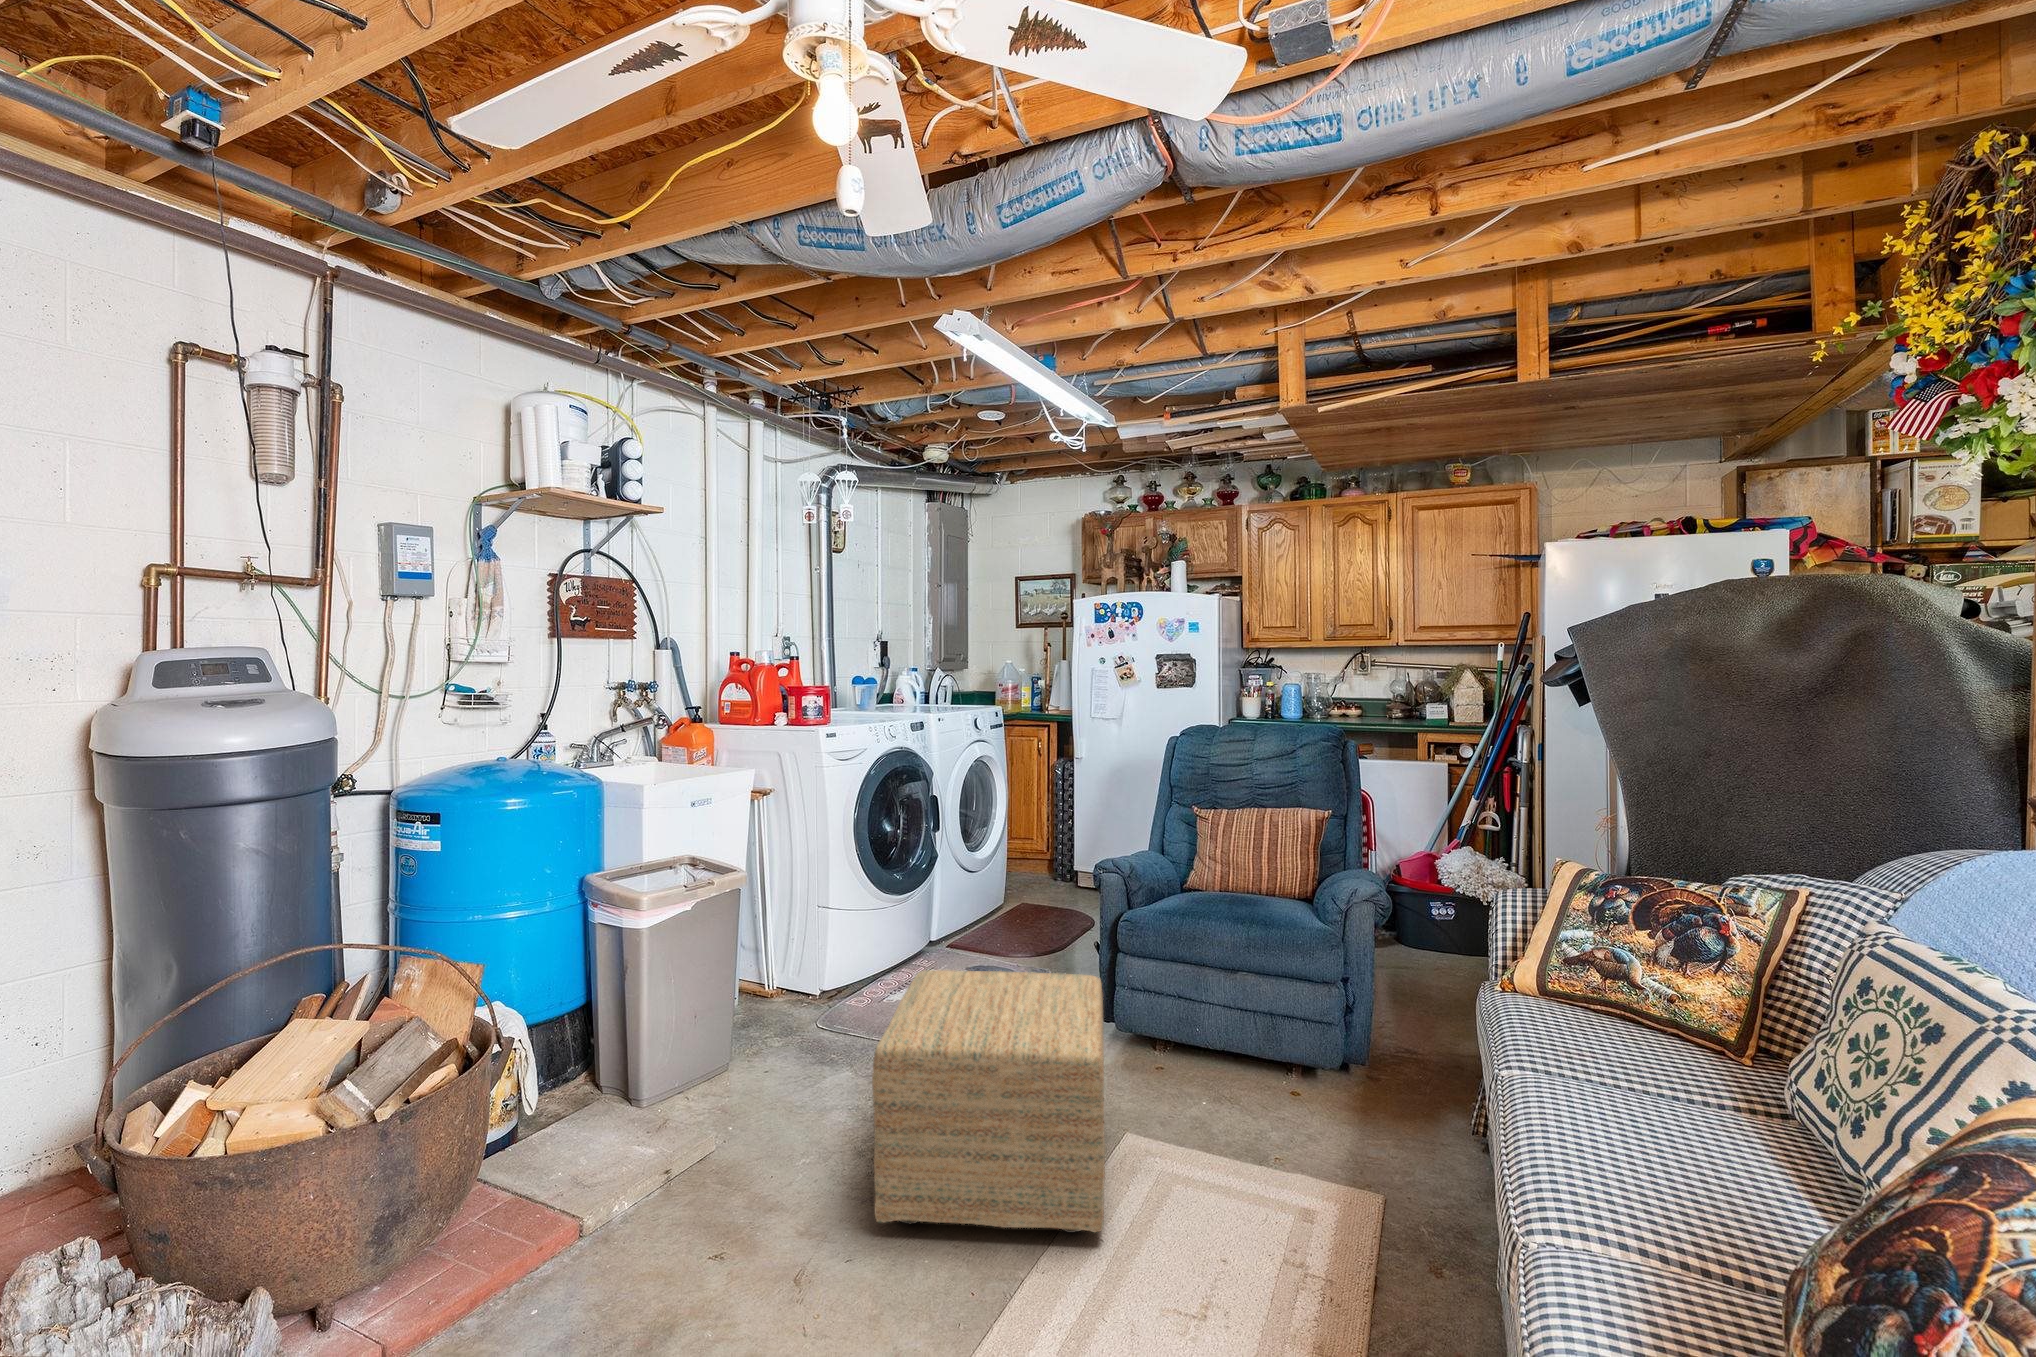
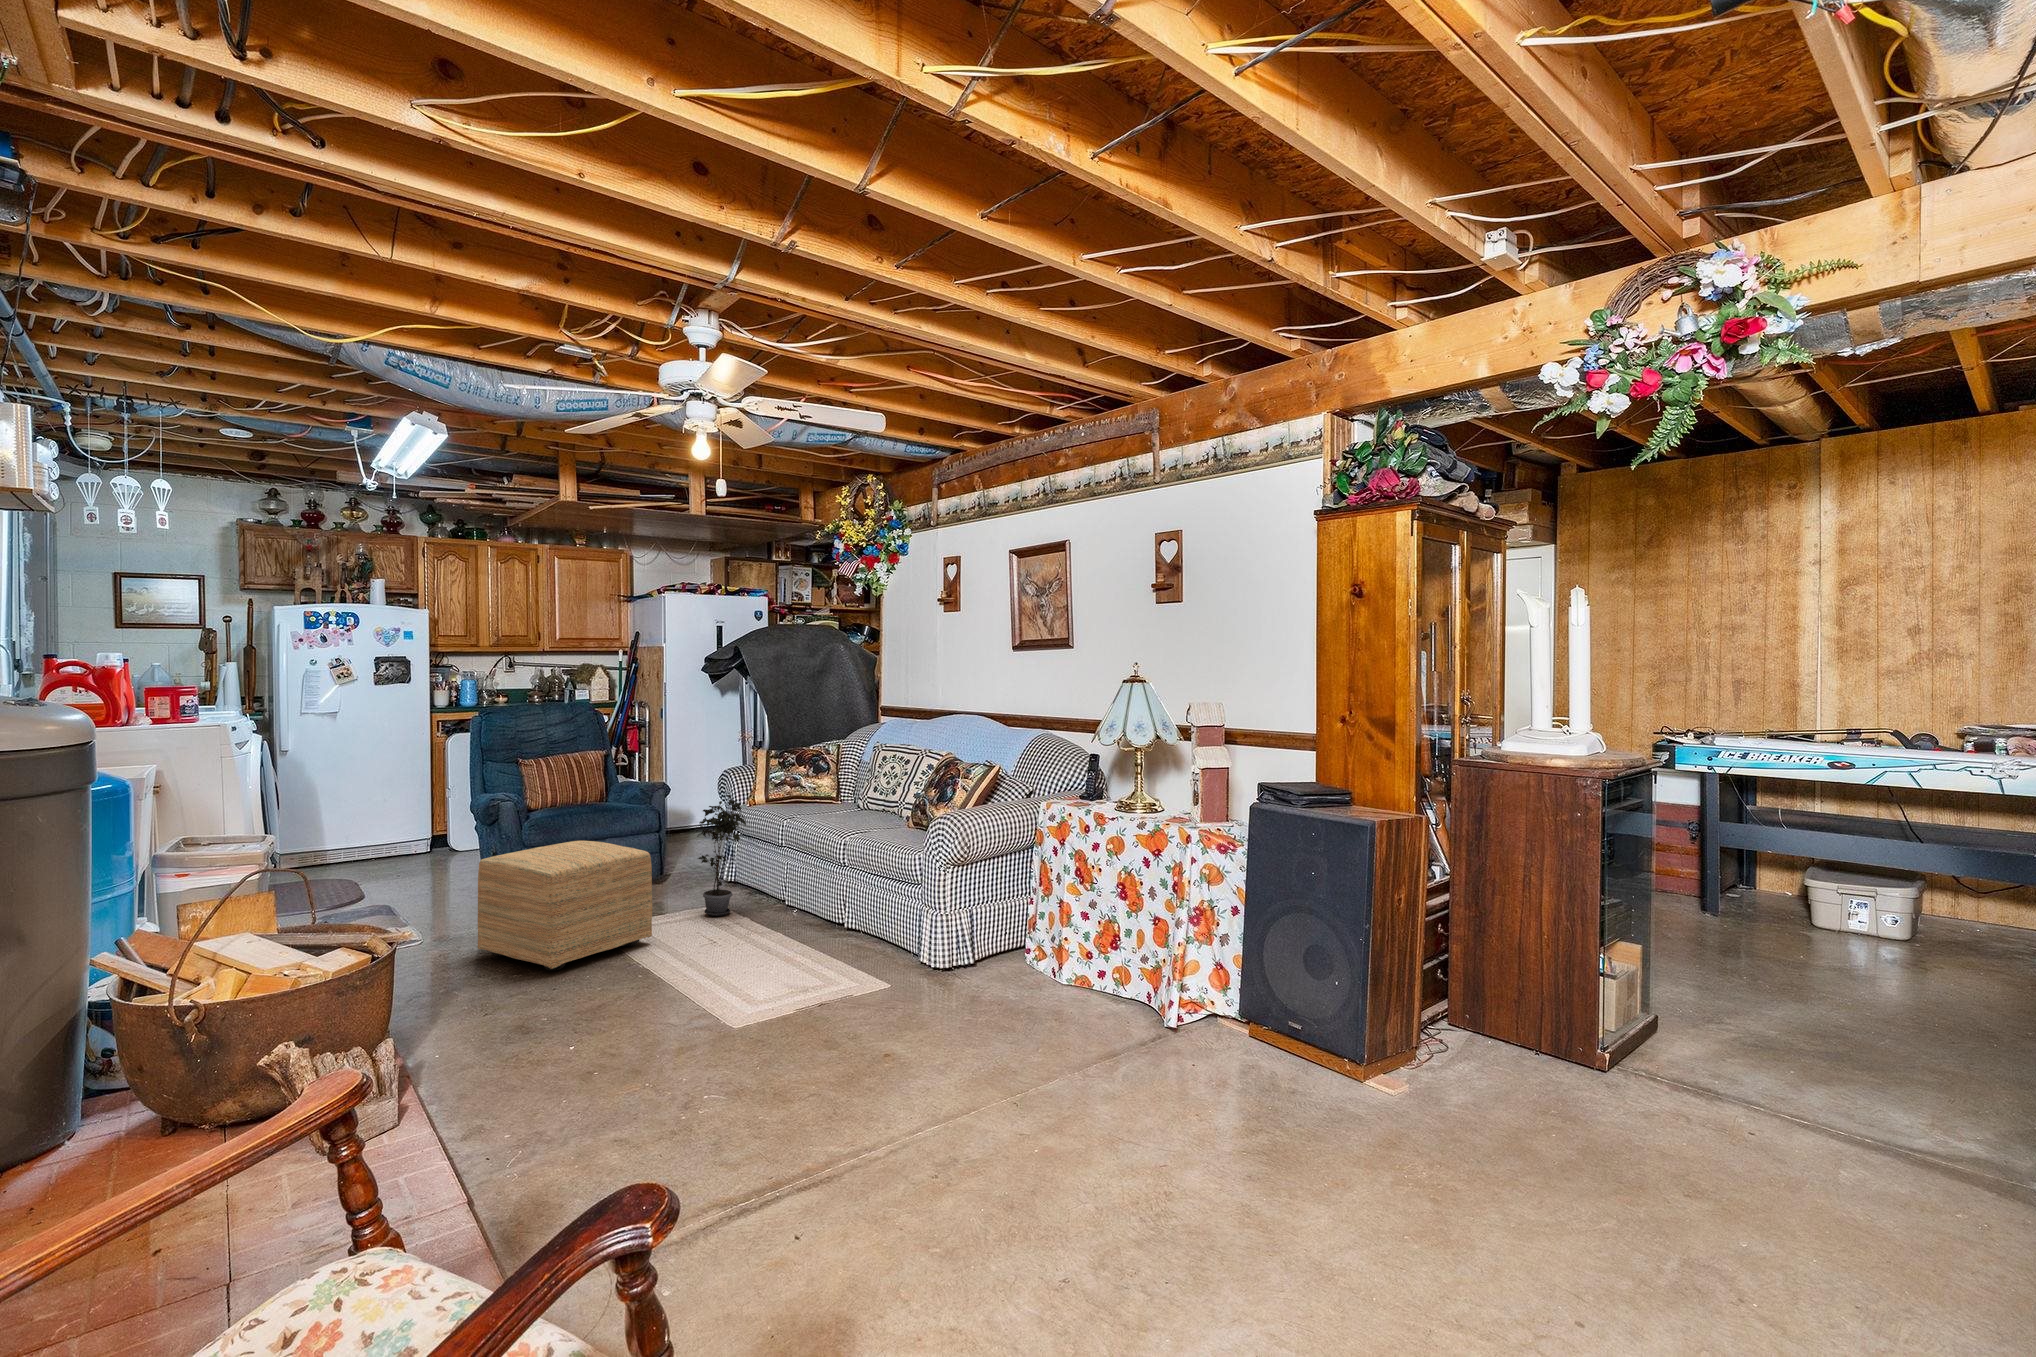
potted plant: none [1267,965,1389,1241] -> present [696,795,746,916]

